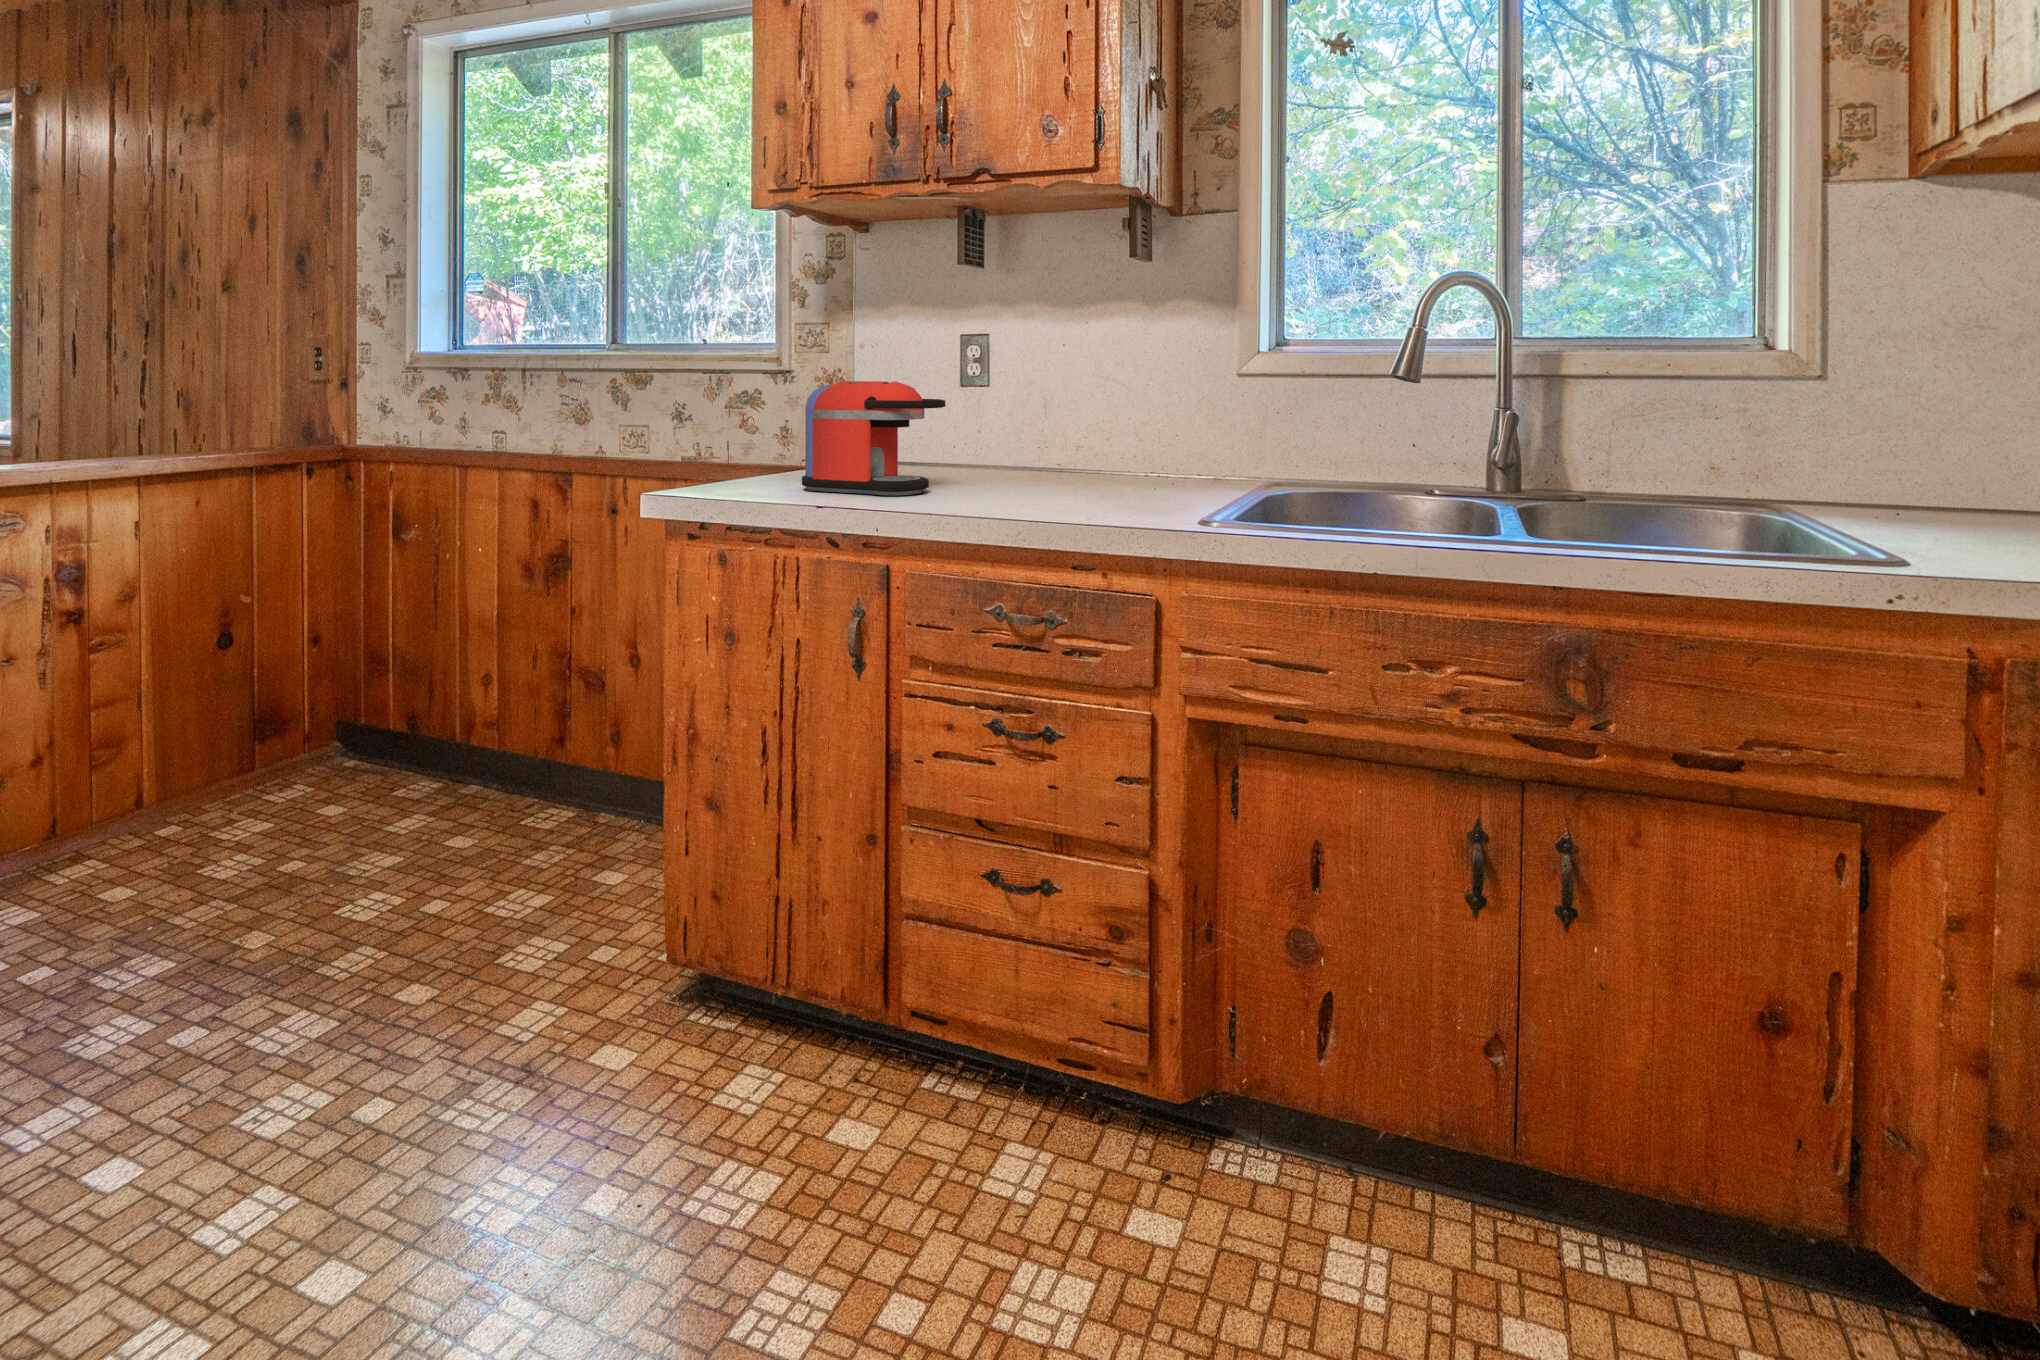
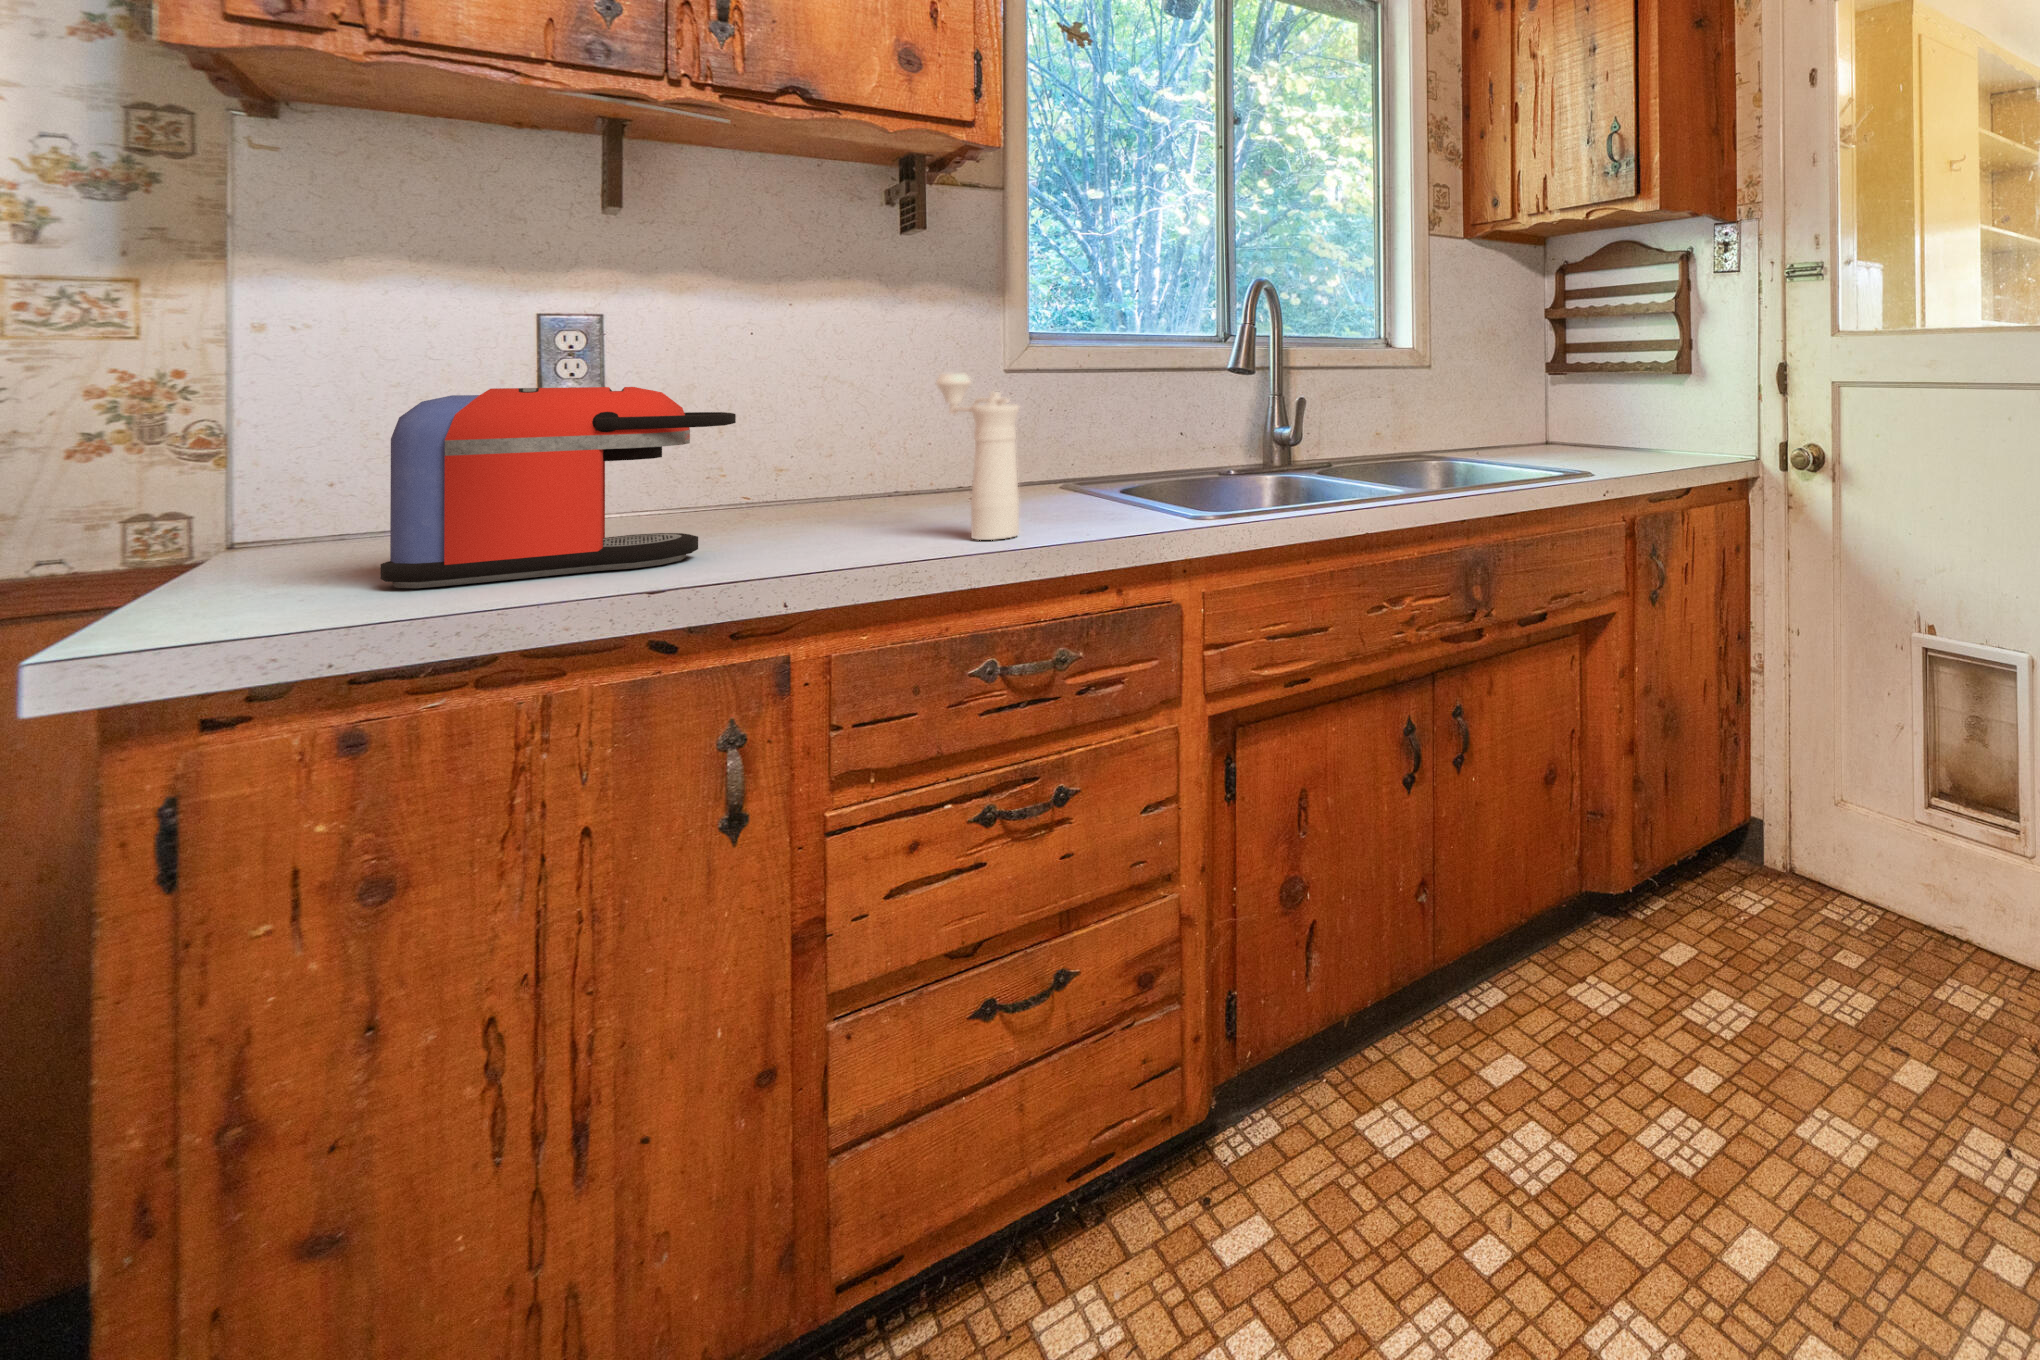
pepper mill: none [1042,375,1086,511] -> present [936,374,1019,540]

